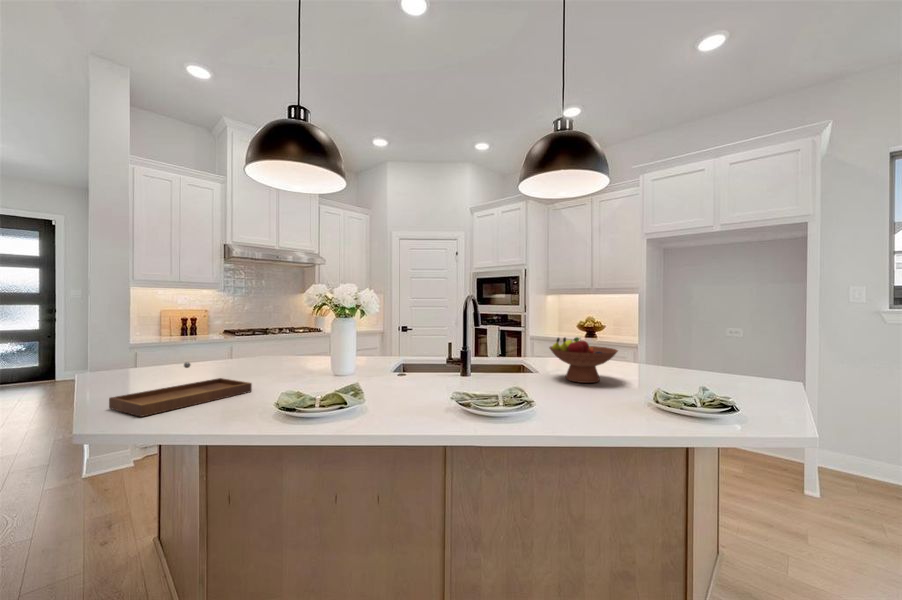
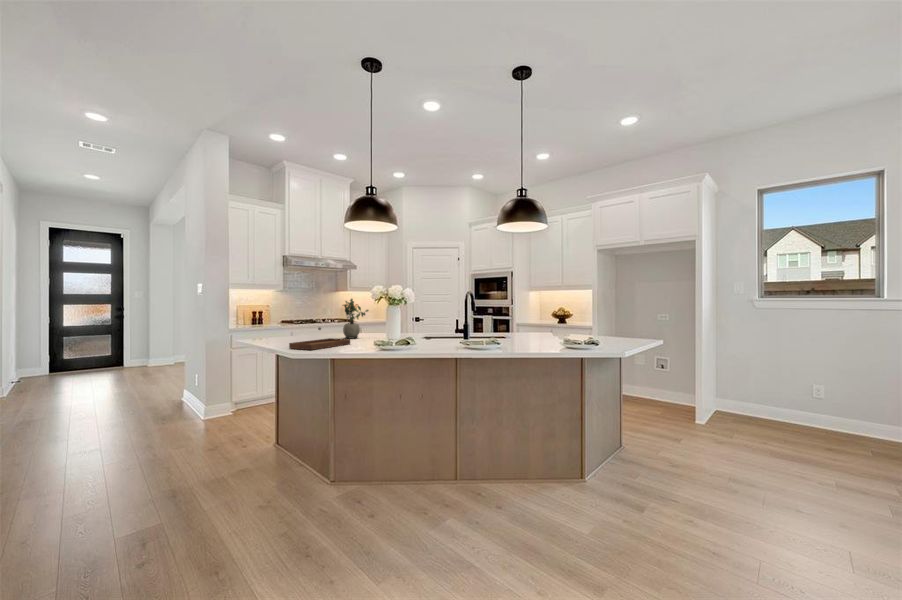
potted plant: none [261,306,305,372] -> present [343,299,368,339]
fruit bowl: present [549,337,618,383] -> none [515,314,554,340]

